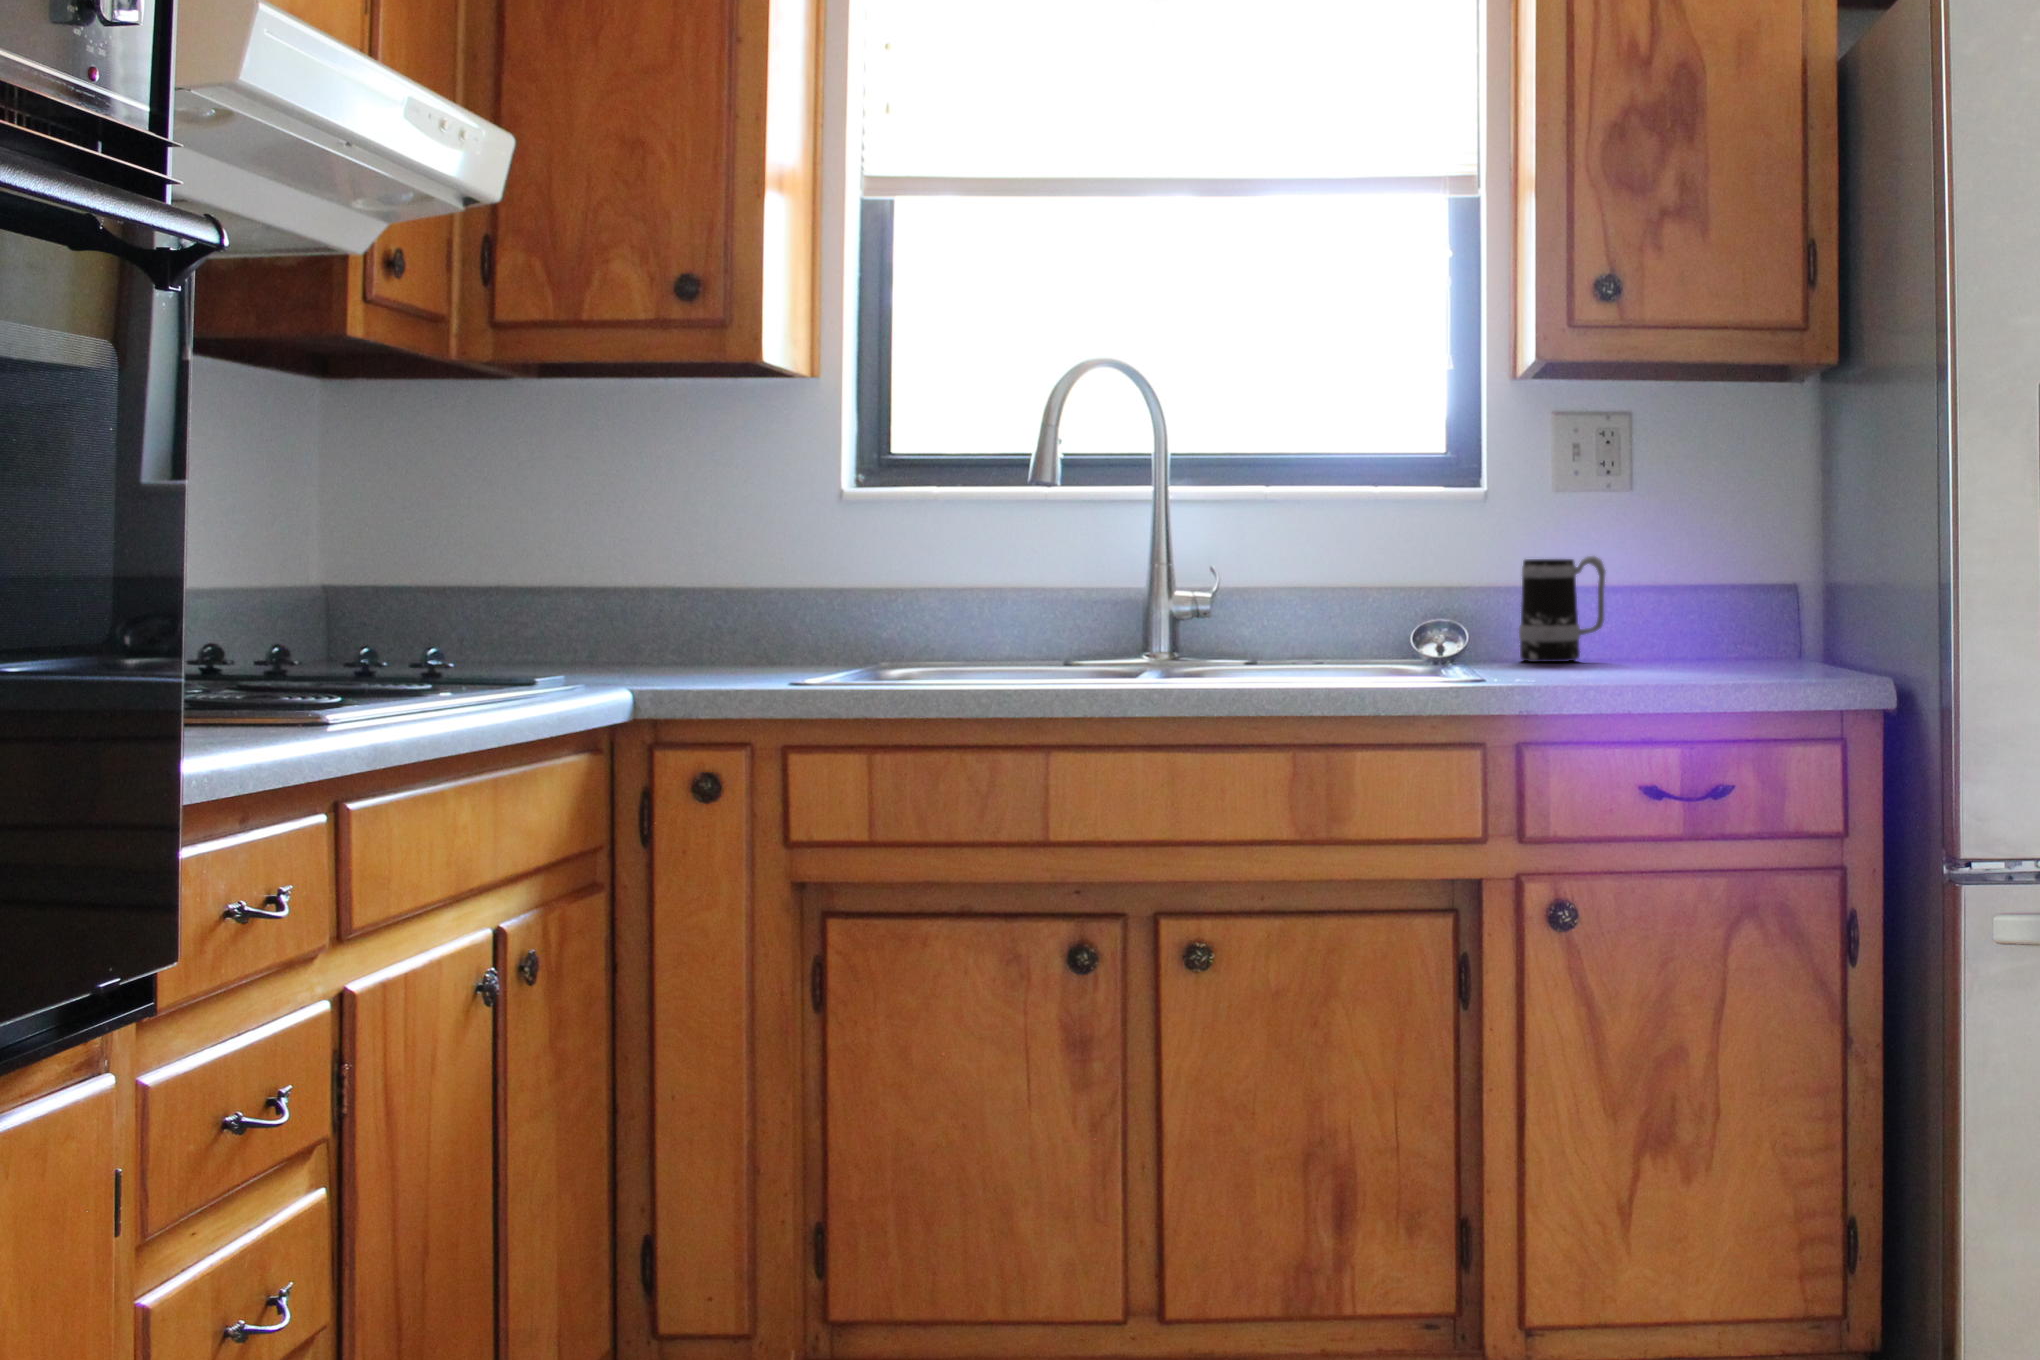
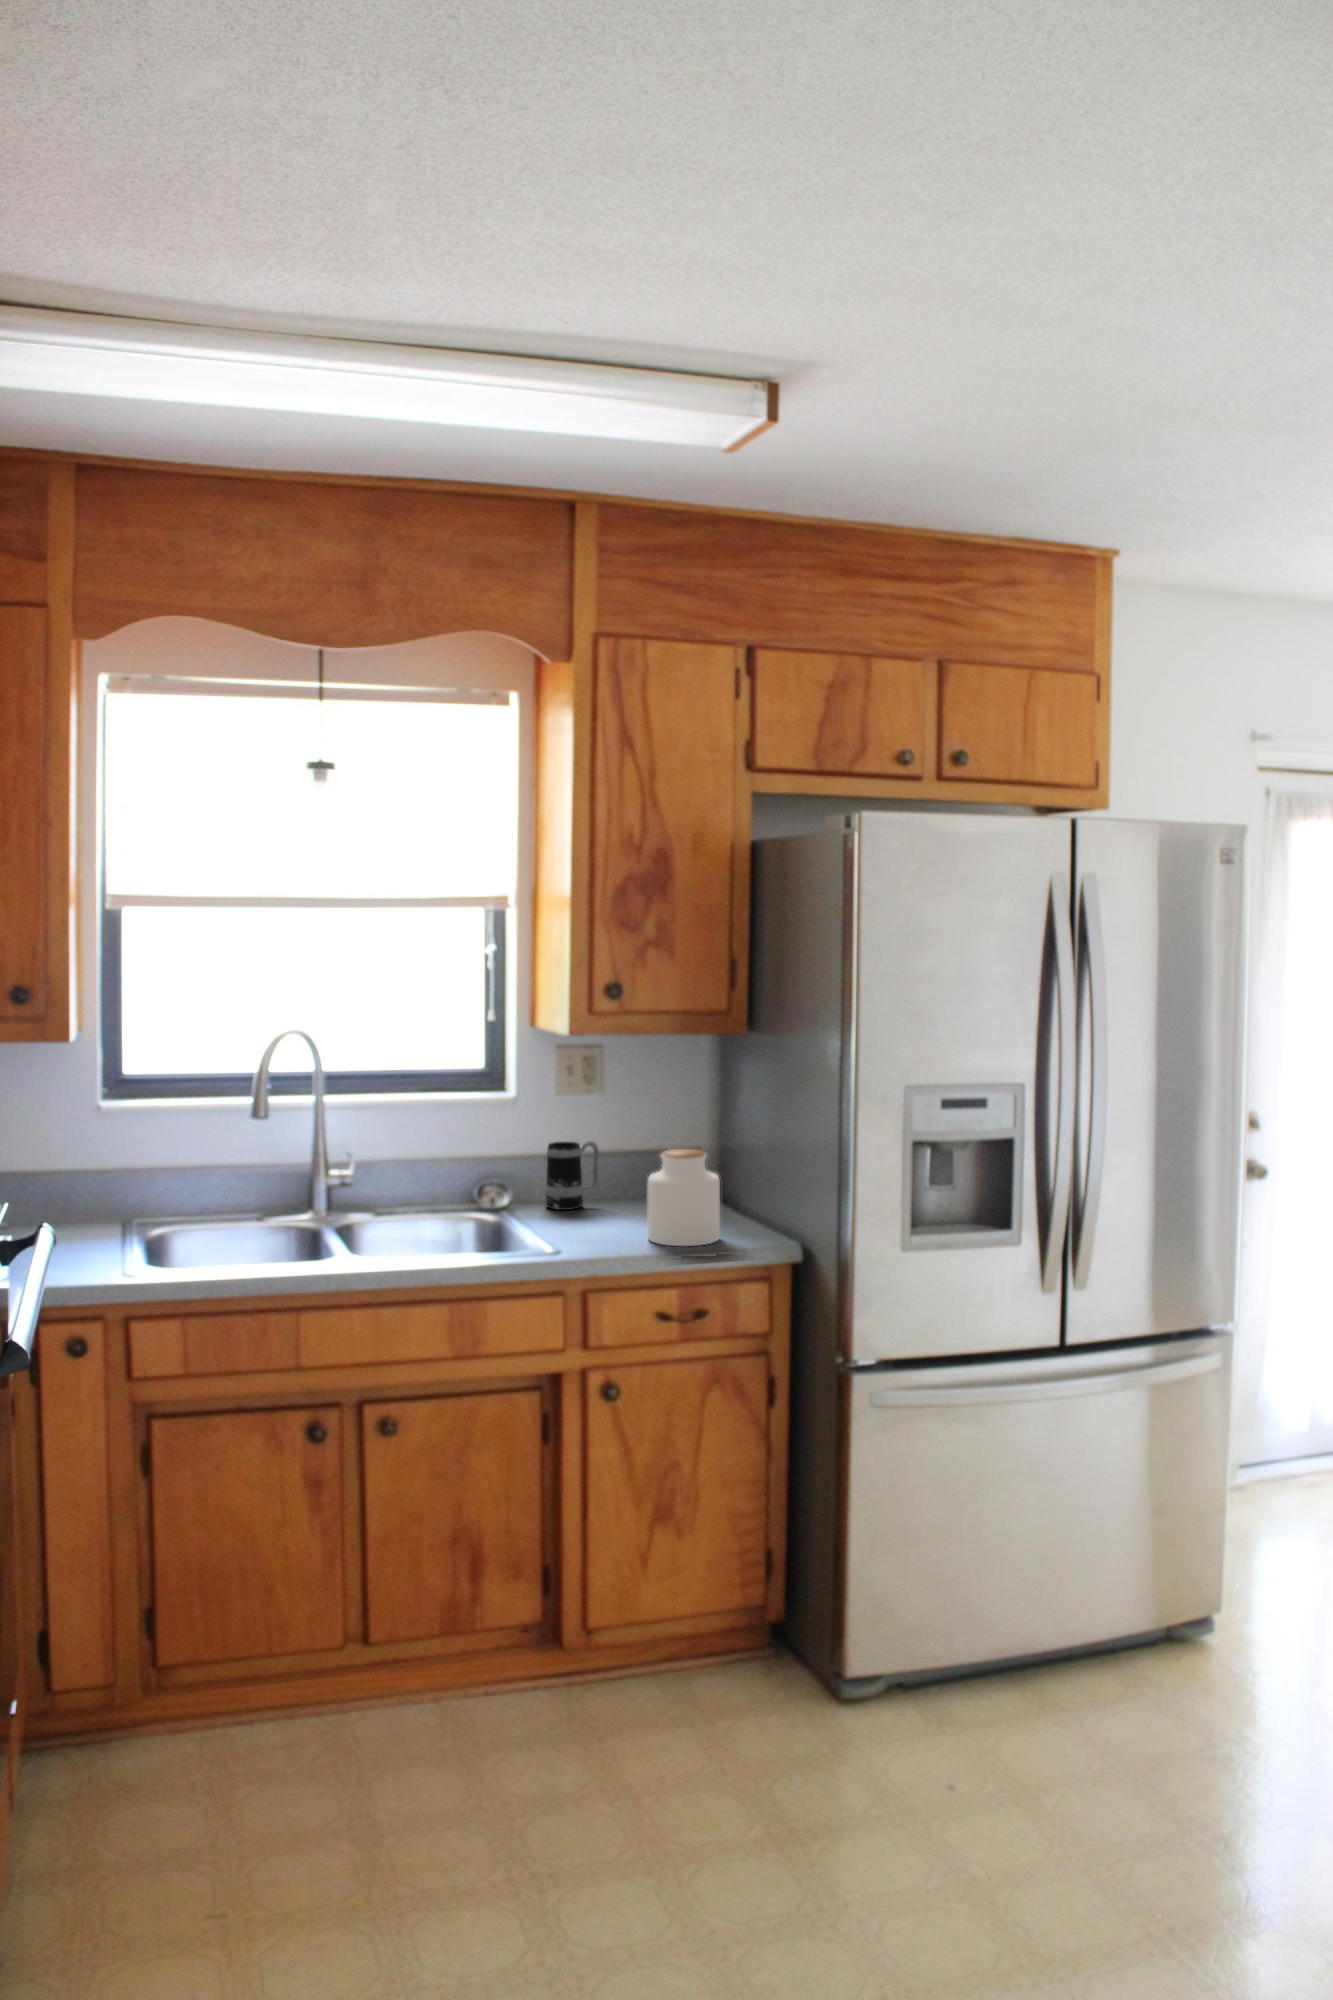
jar: none [1644,533,1766,684] -> present [648,1149,720,1246]

